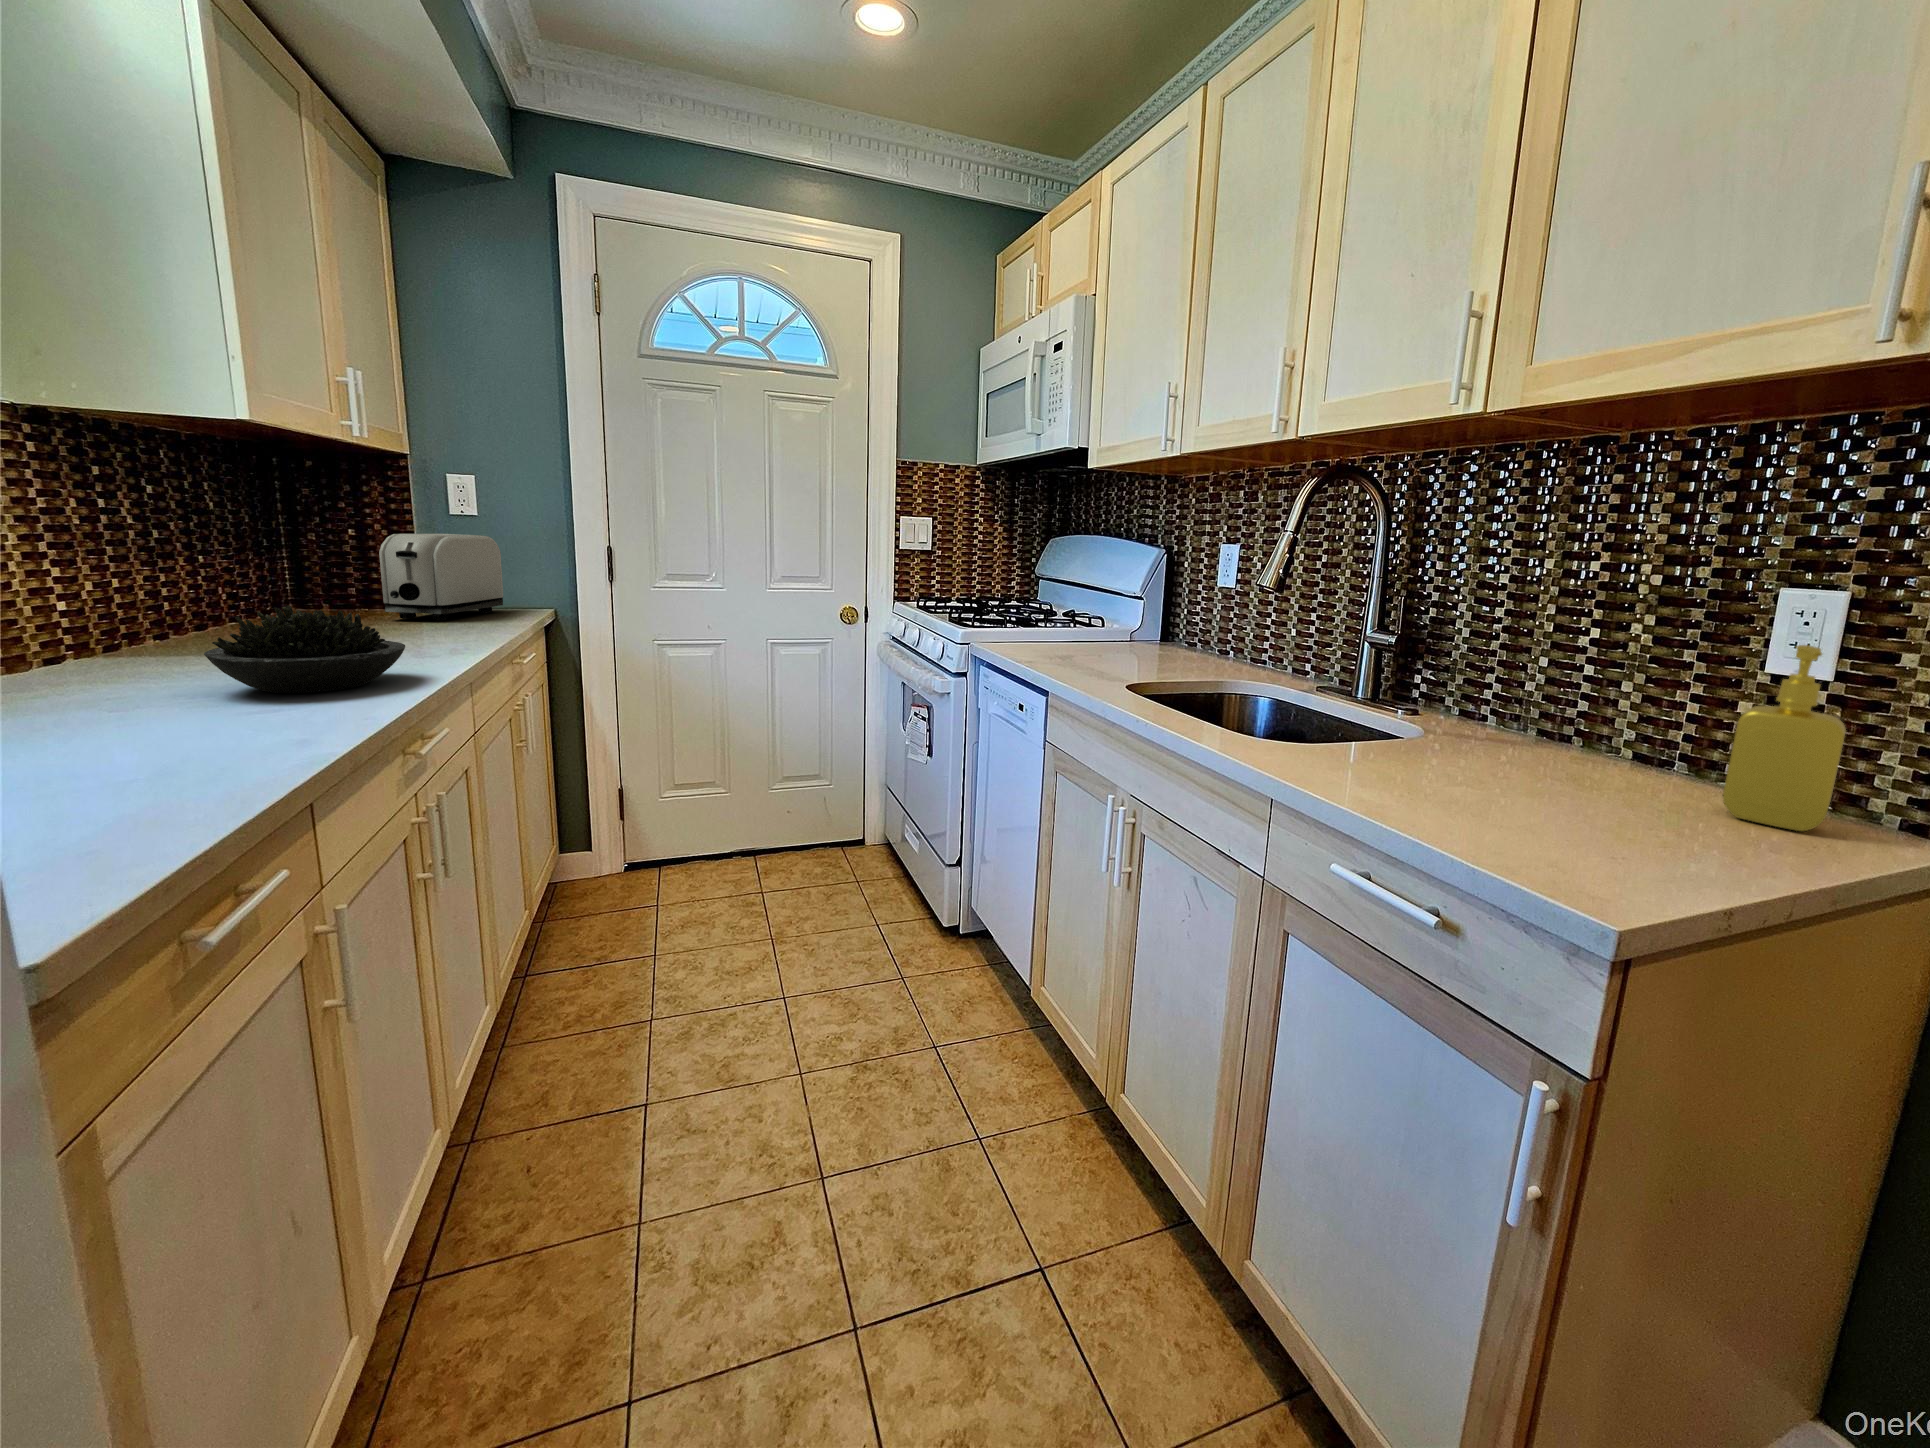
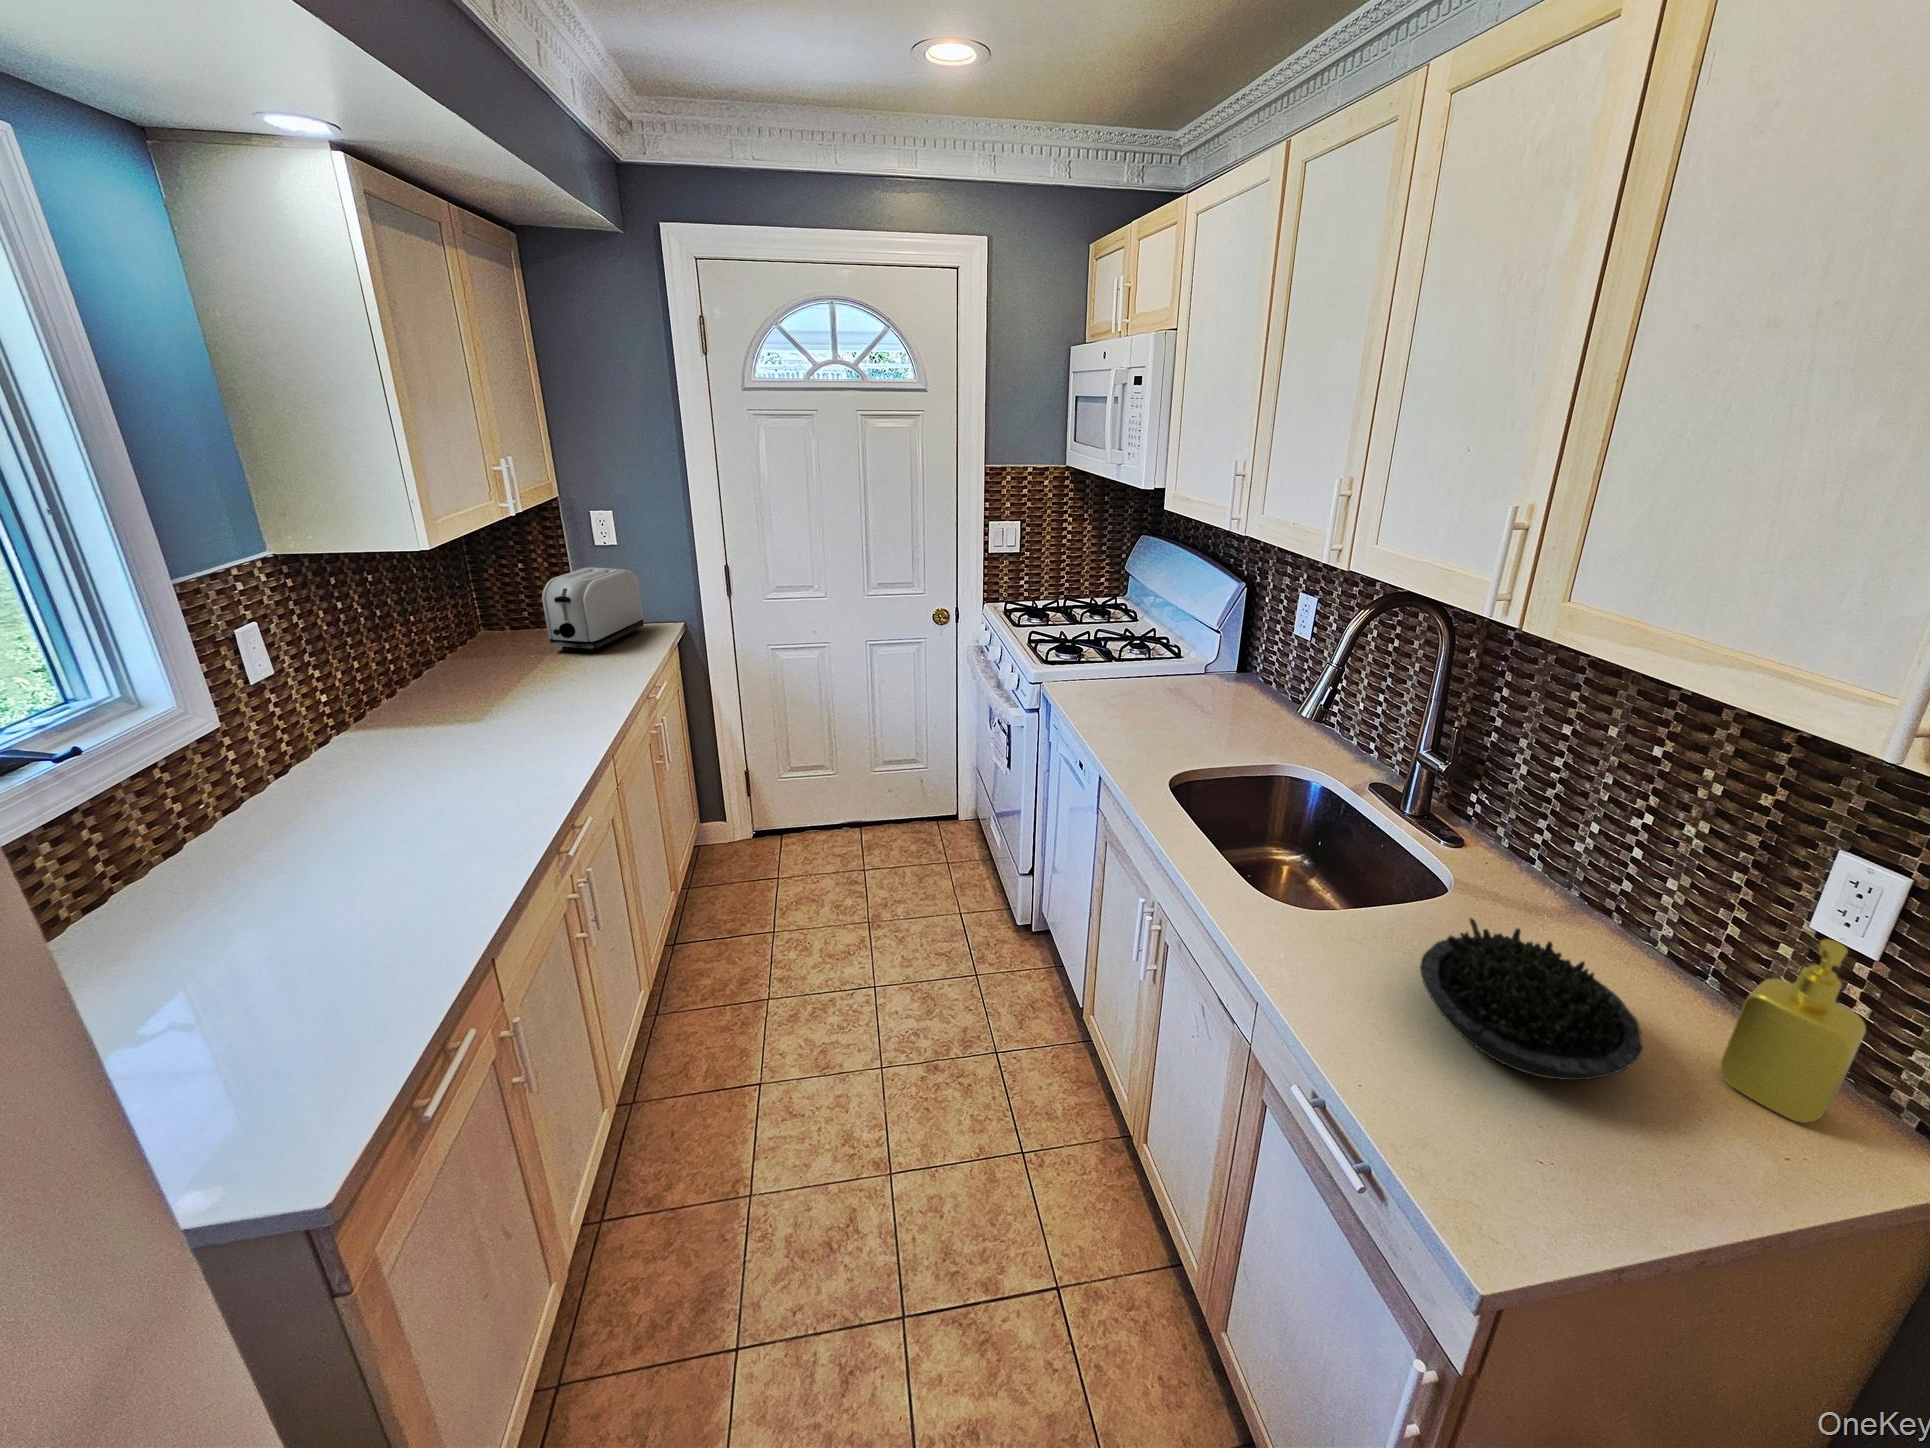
succulent plant: present [204,605,405,693] -> present [1420,918,1643,1080]

